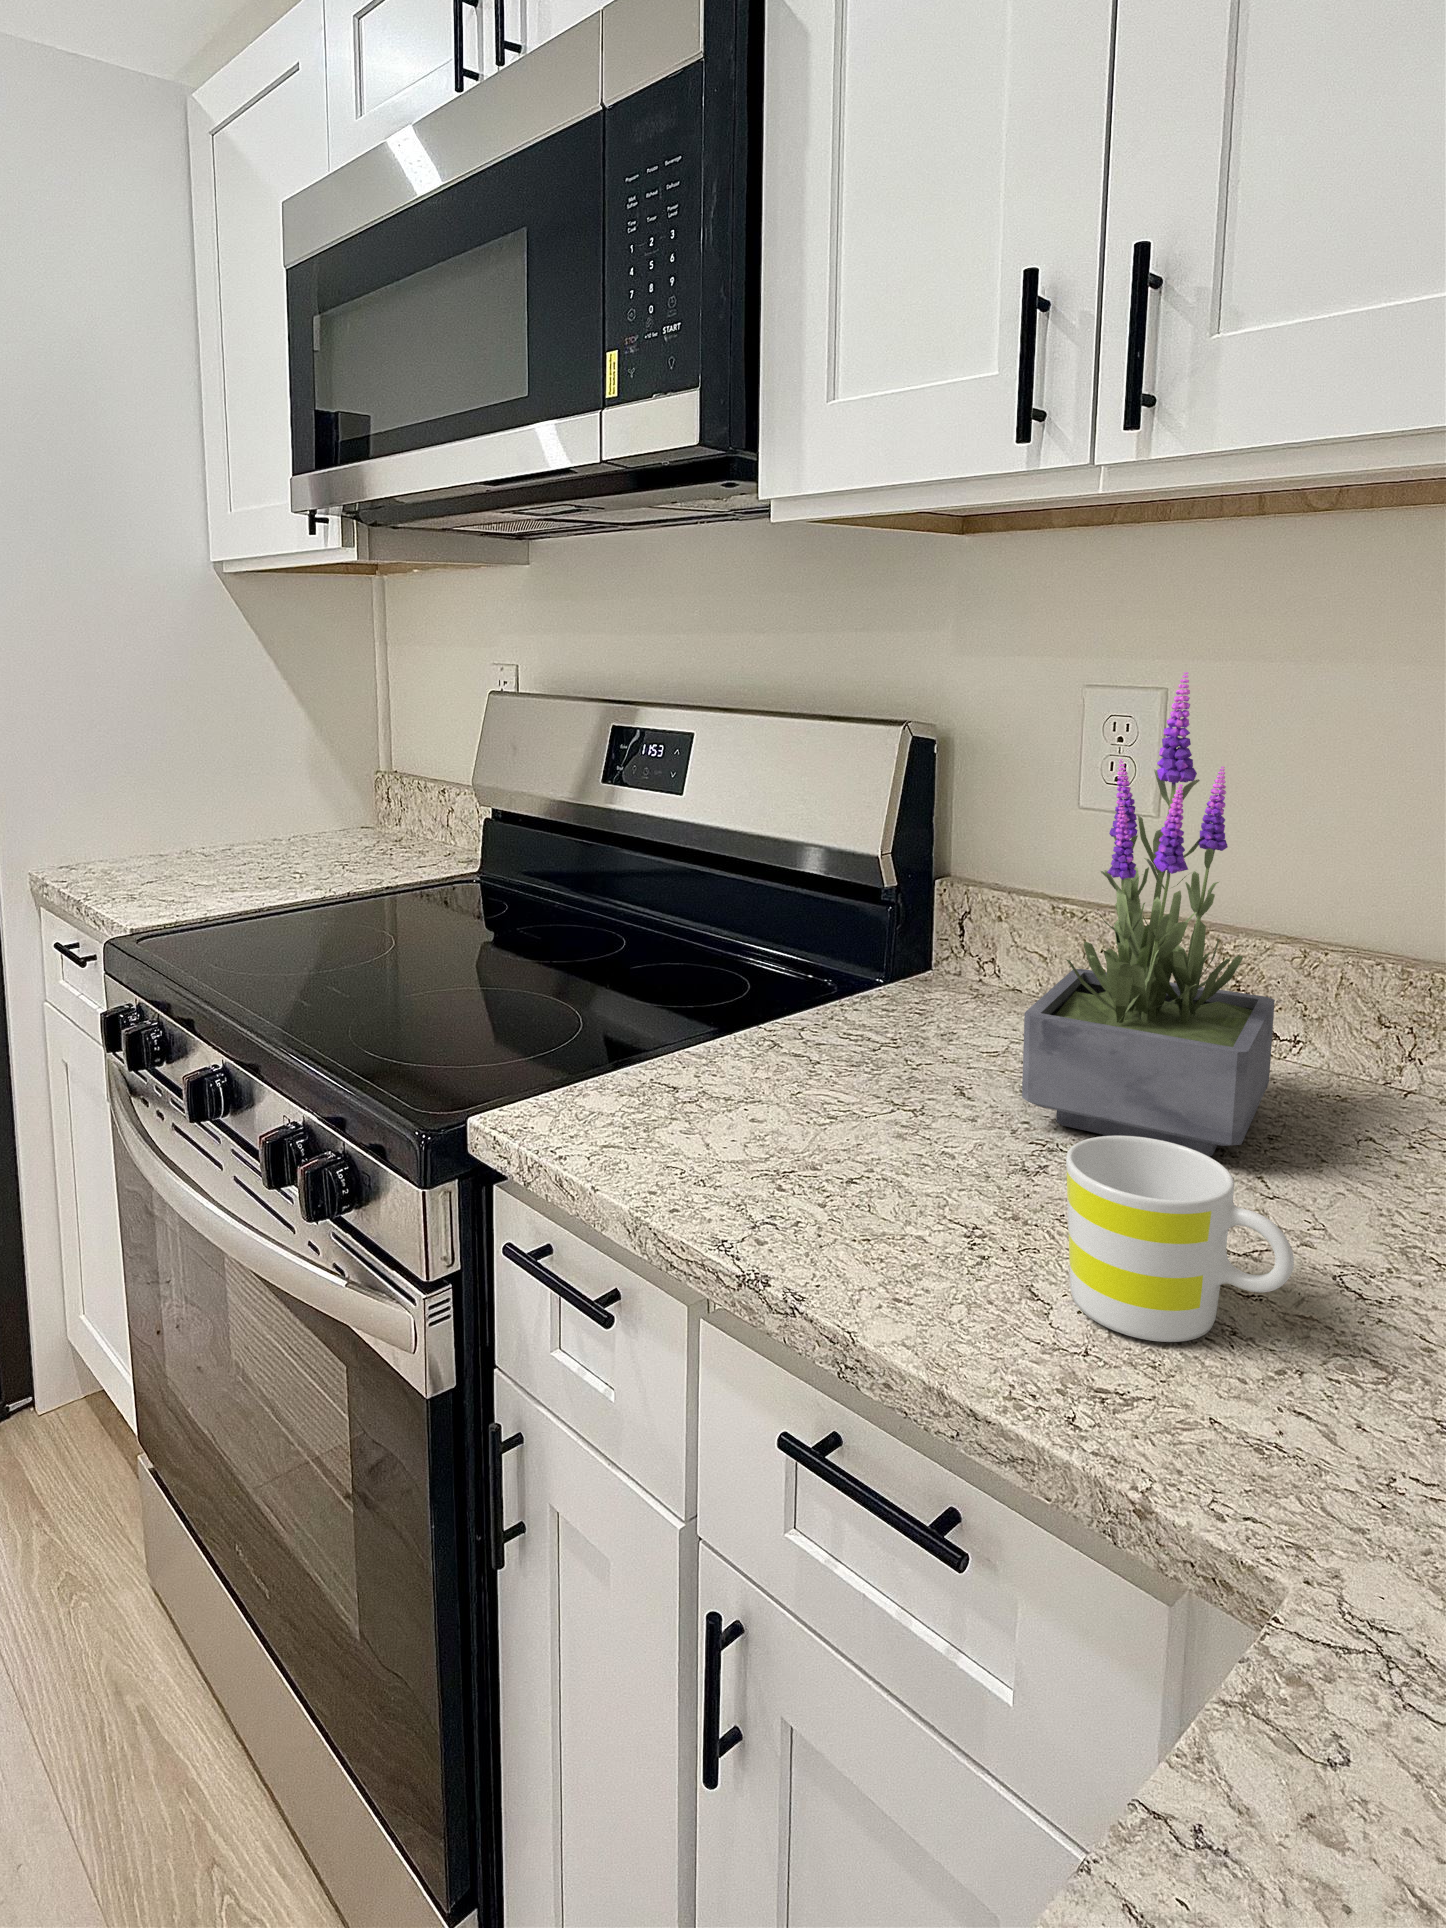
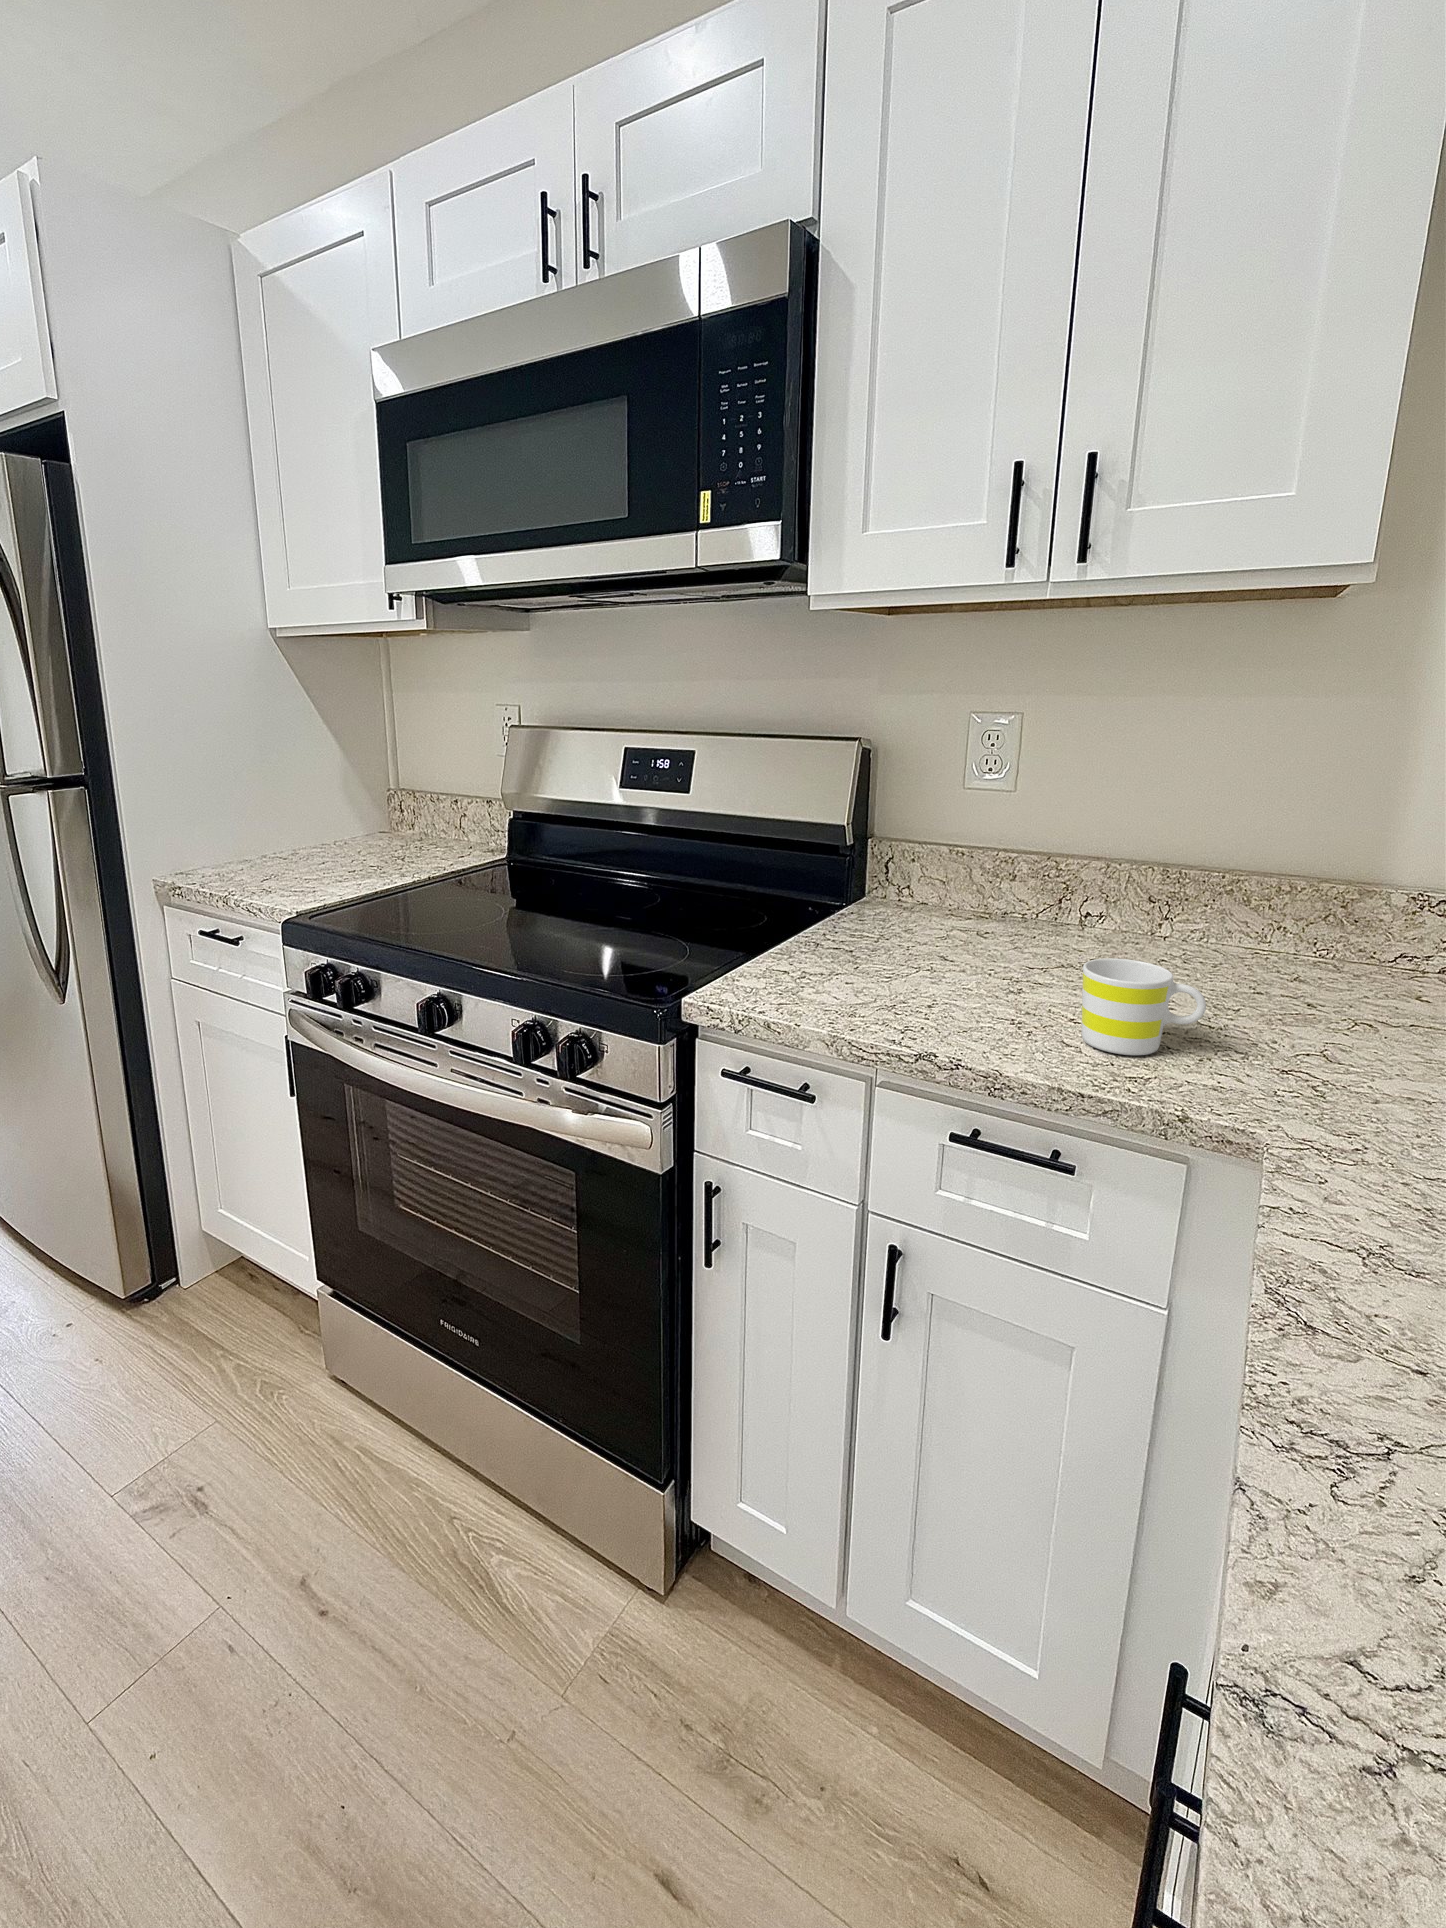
potted plant: present [1022,672,1275,1156] -> none [994,705,1127,976]

